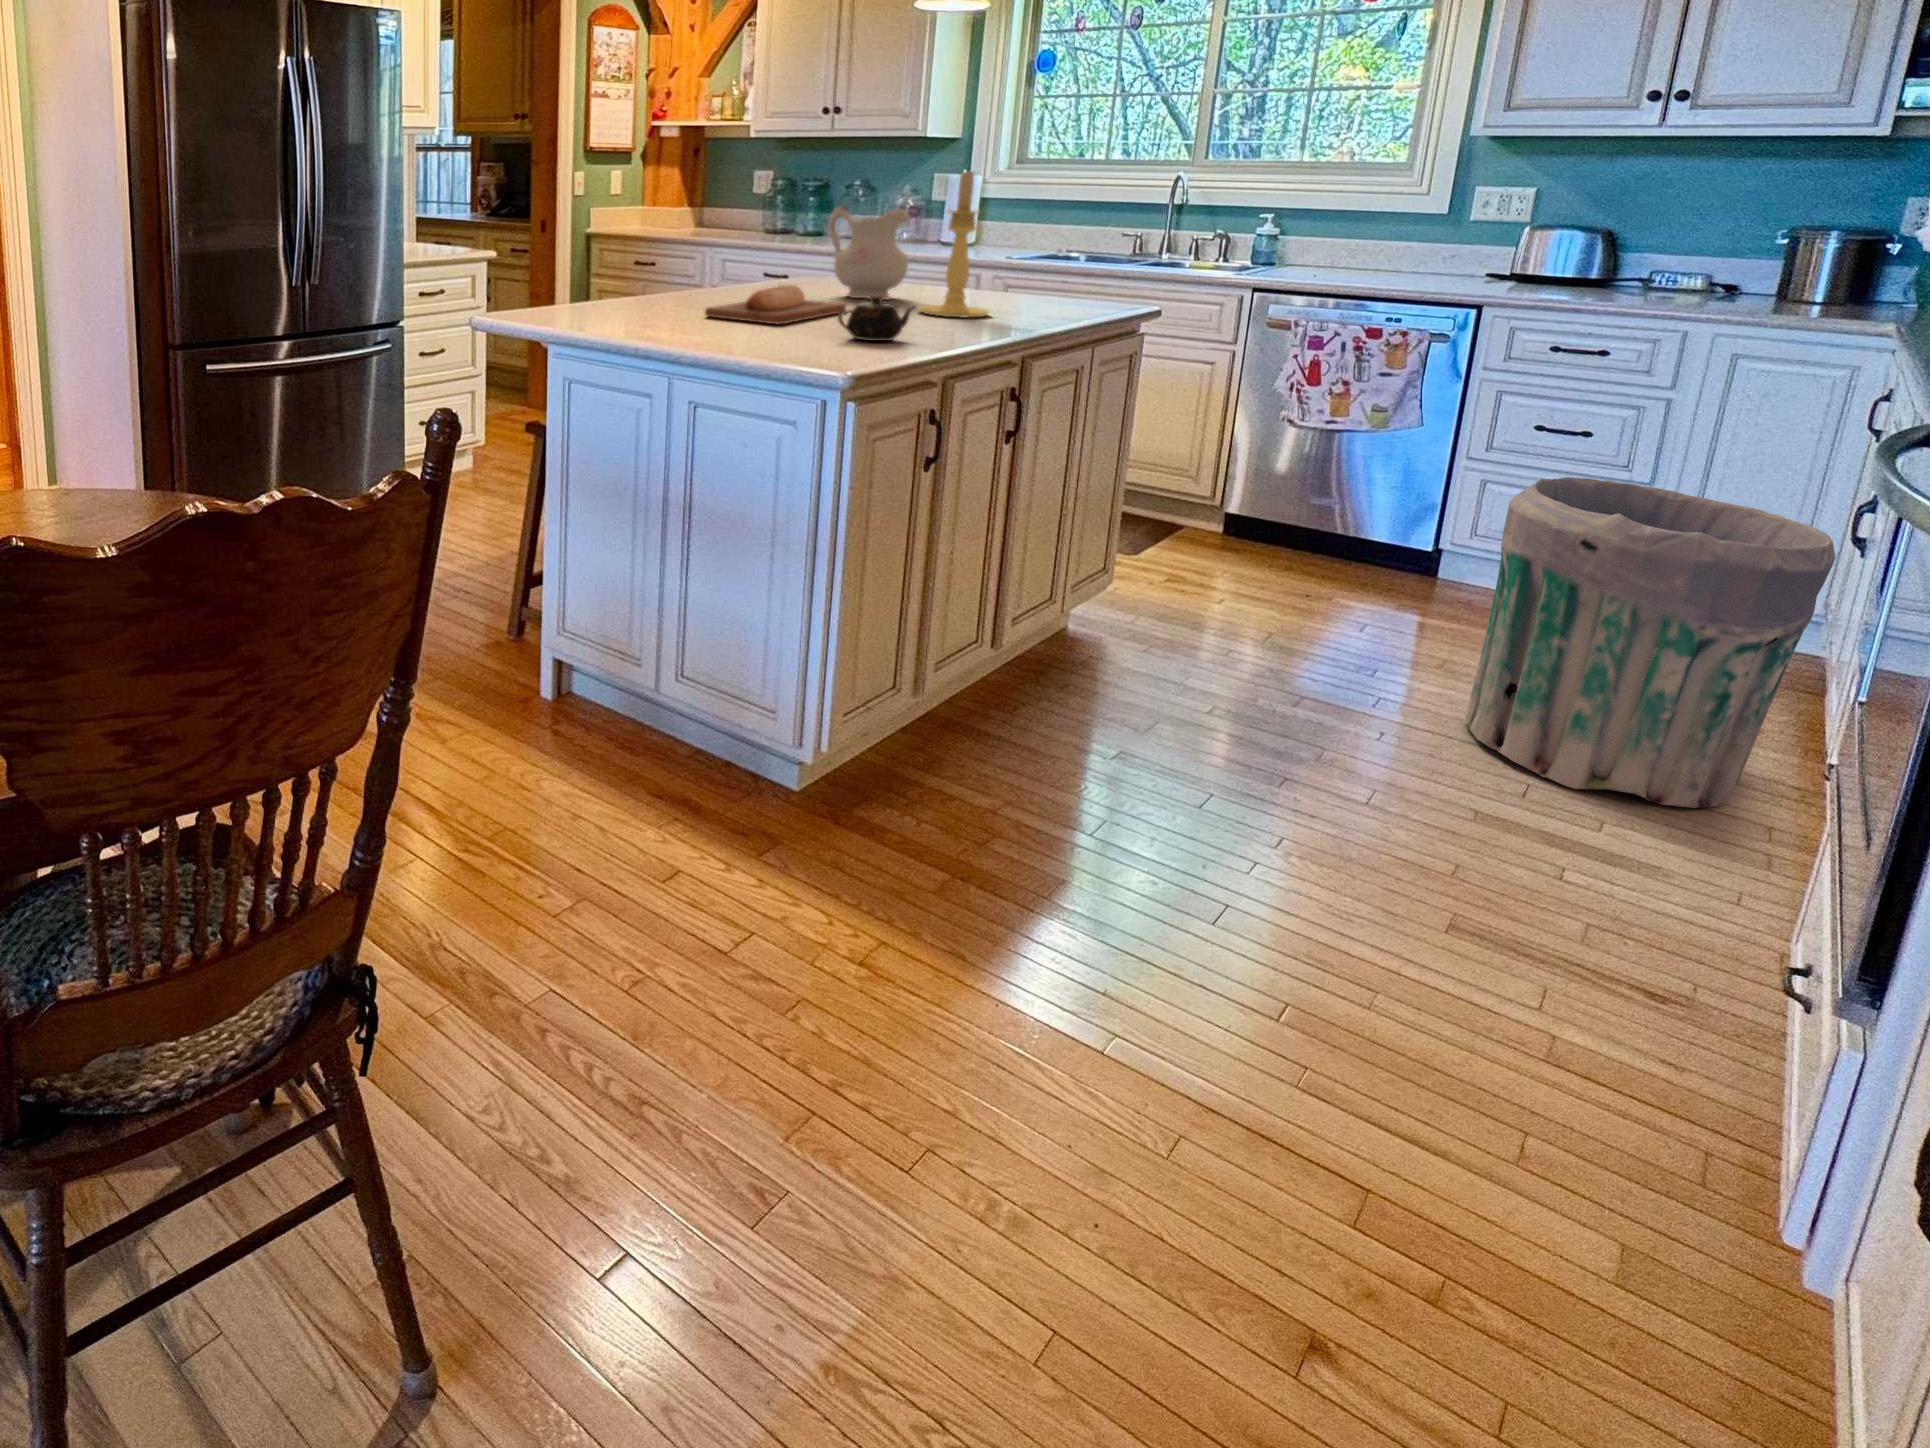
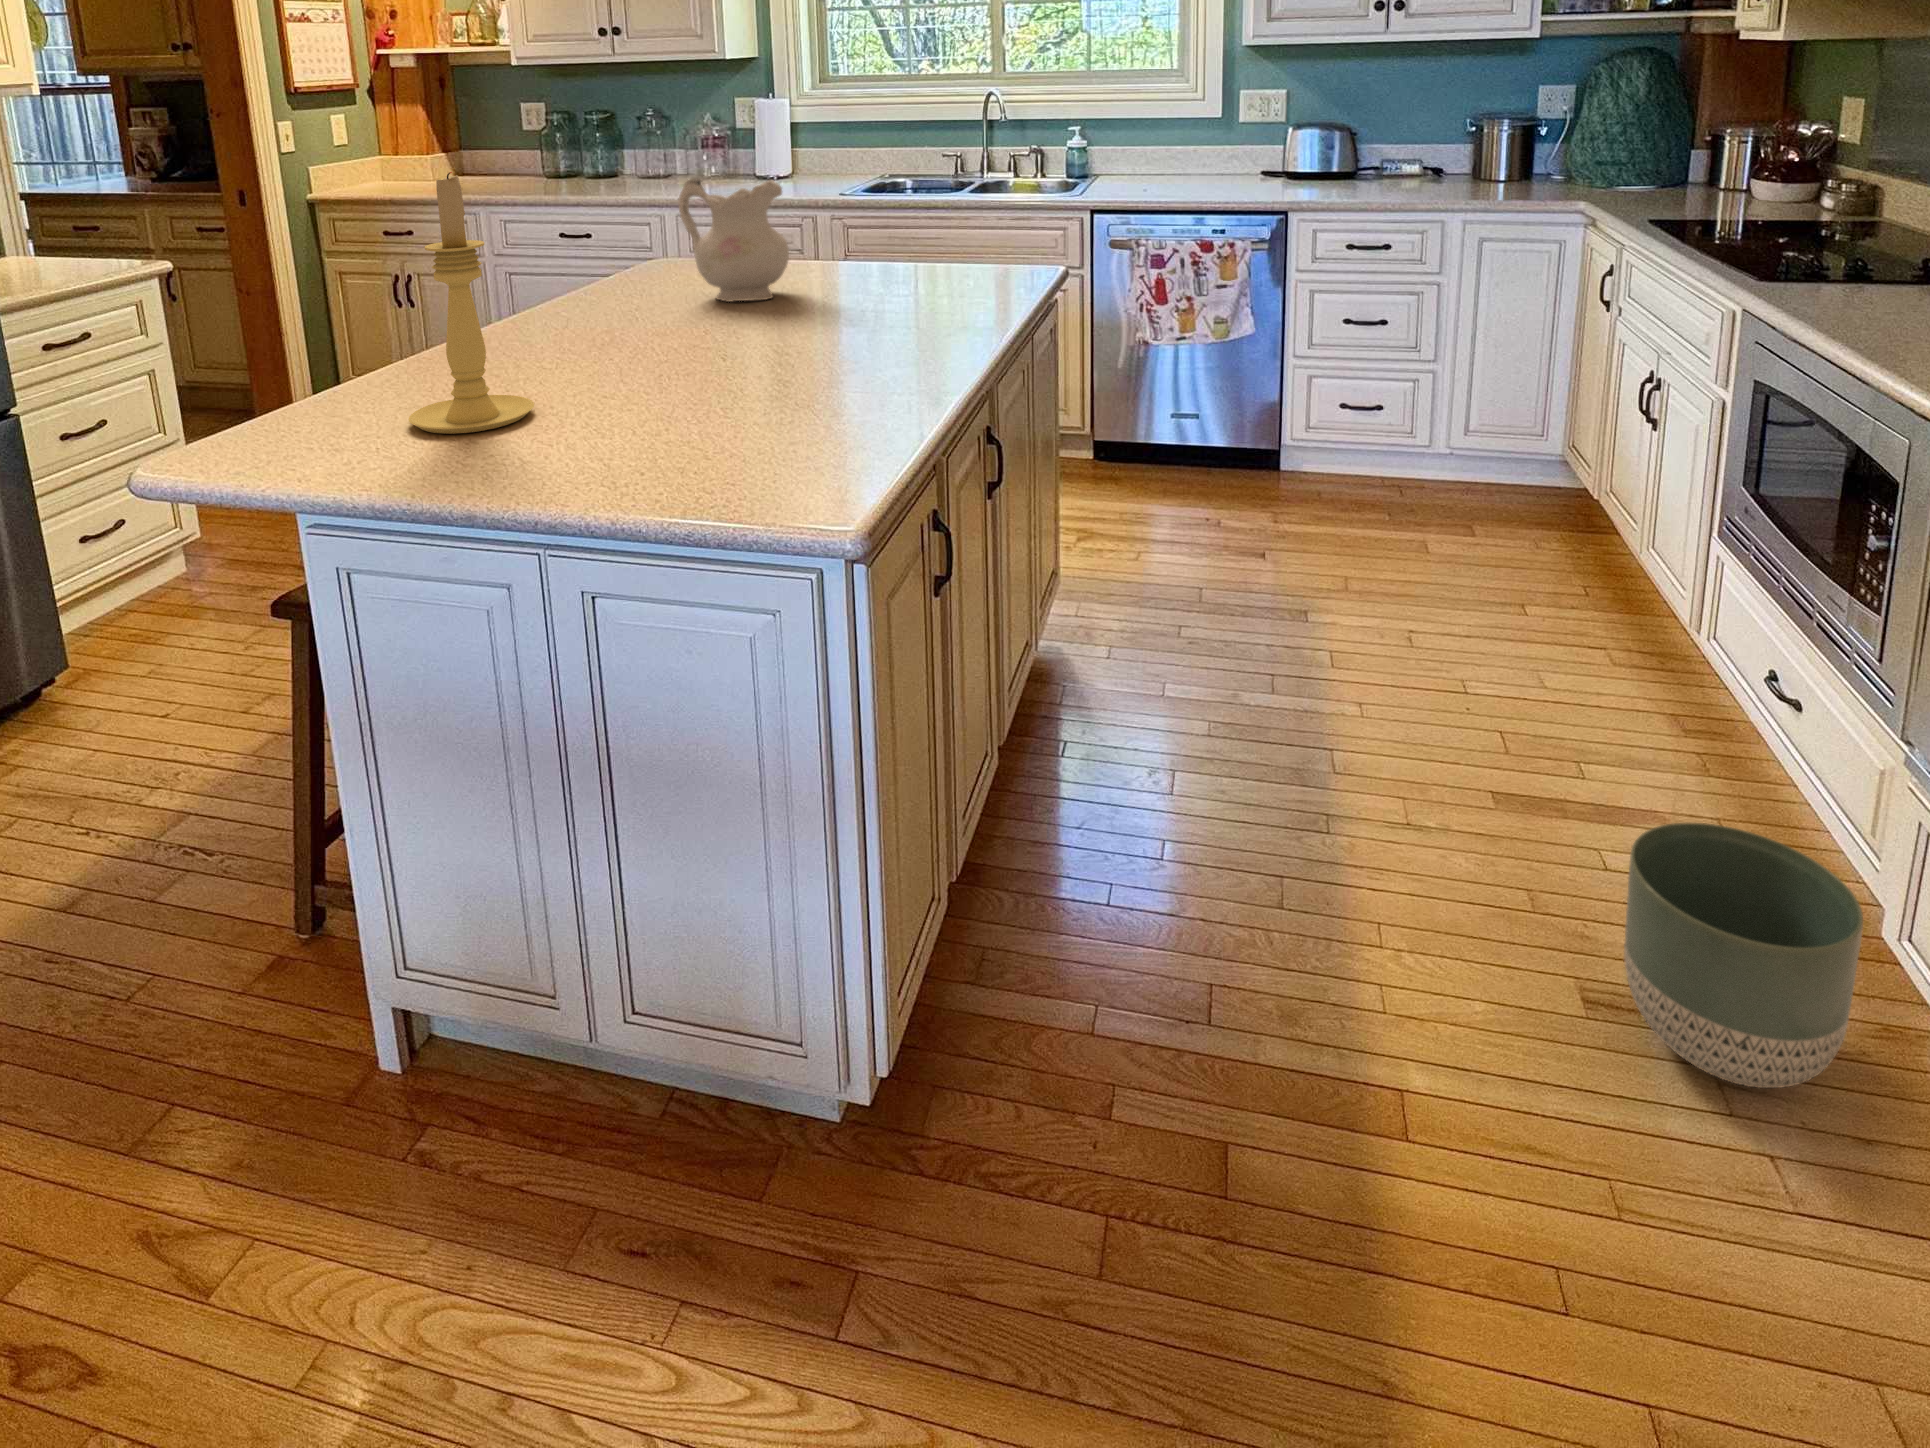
candle holder: present [919,170,989,317] -> present [408,172,534,434]
bread loaf: present [705,285,846,325] -> none [547,310,737,387]
teapot: present [838,295,914,341] -> none [763,337,861,406]
trash can: present [1464,477,1835,808] -> none [1398,390,1663,718]
planter: none [1512,814,1772,1042] -> present [1624,823,1863,1088]

